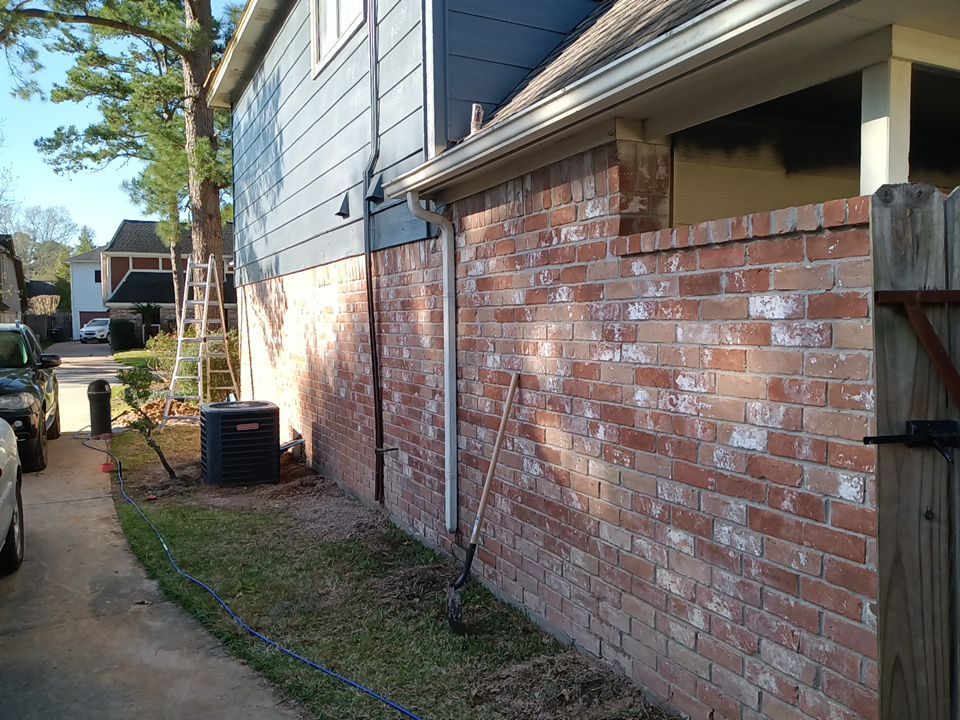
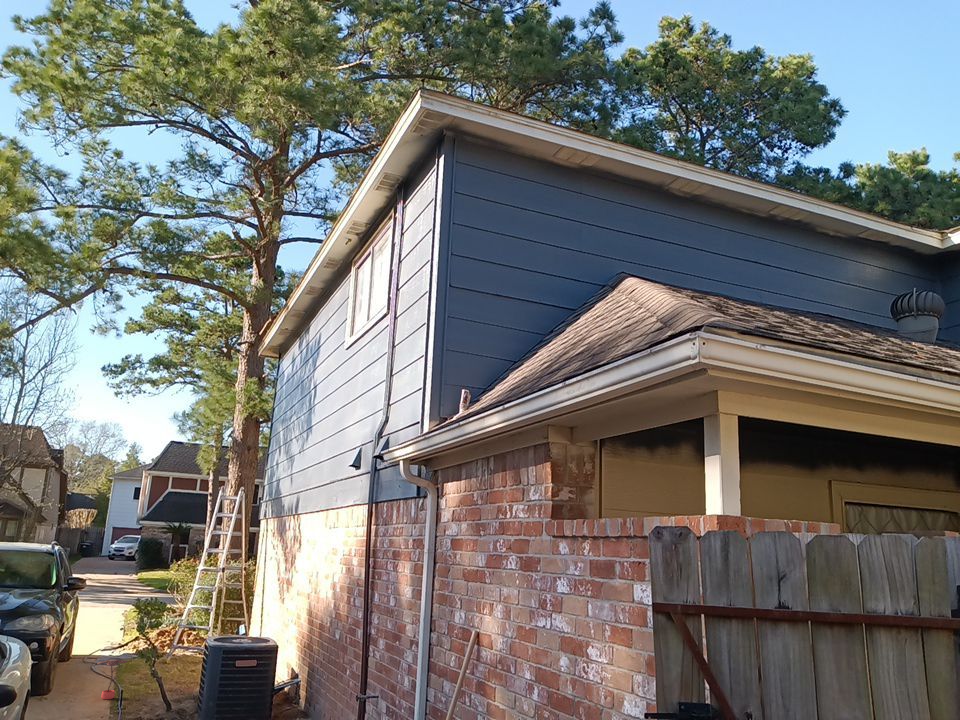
trash can: present [87,379,112,439] -> none [99,602,127,664]

